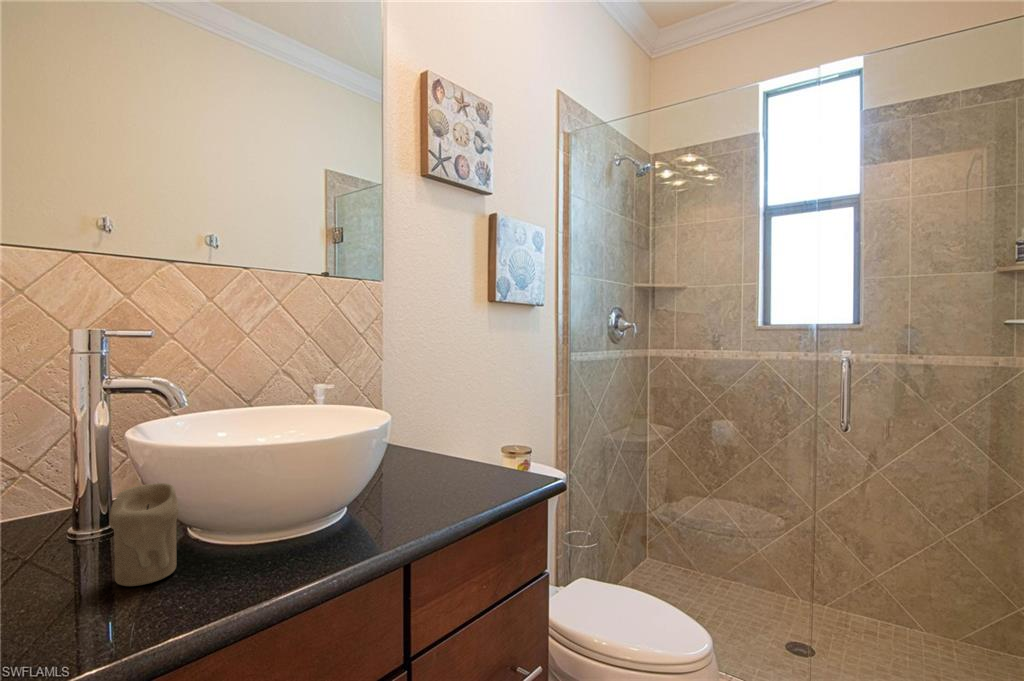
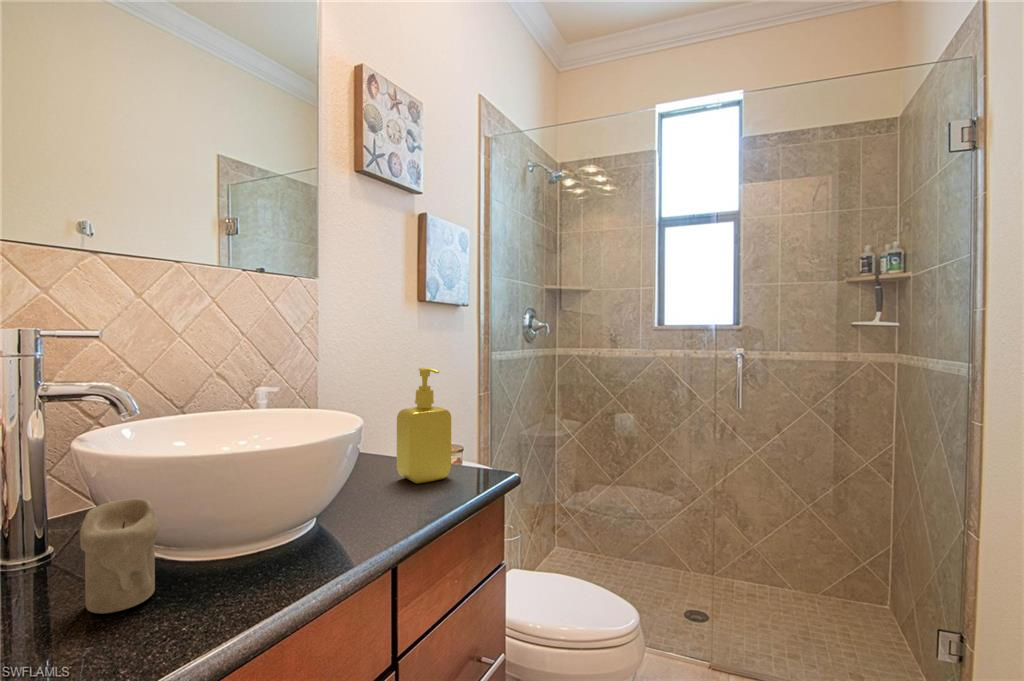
soap dispenser: none [440,368,494,485] -> present [397,368,451,483]

